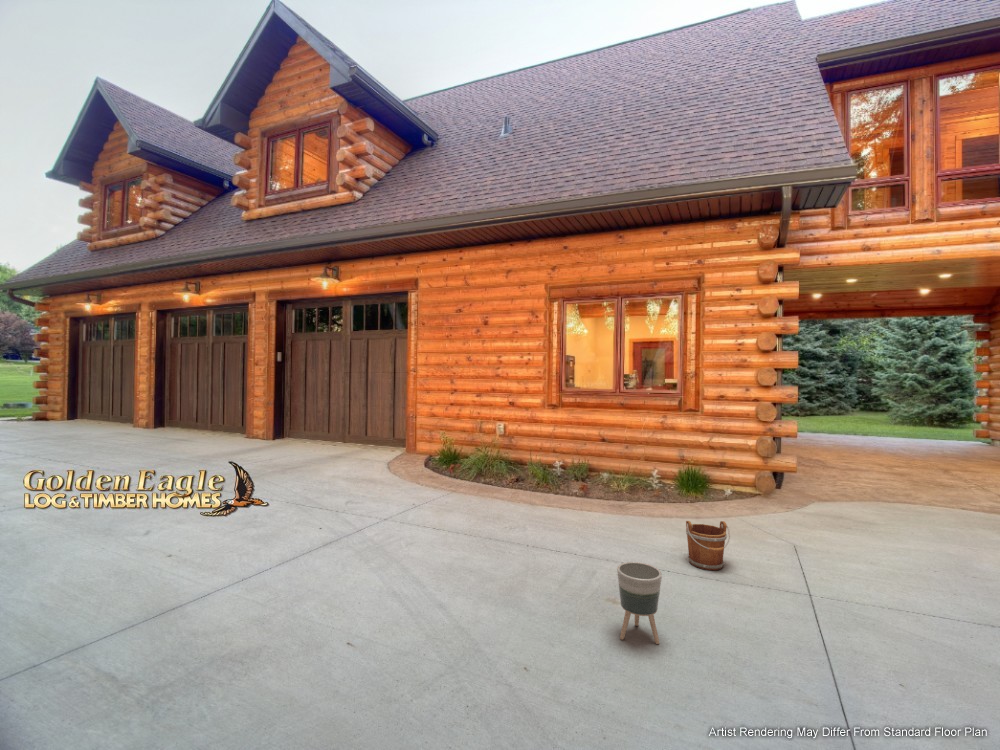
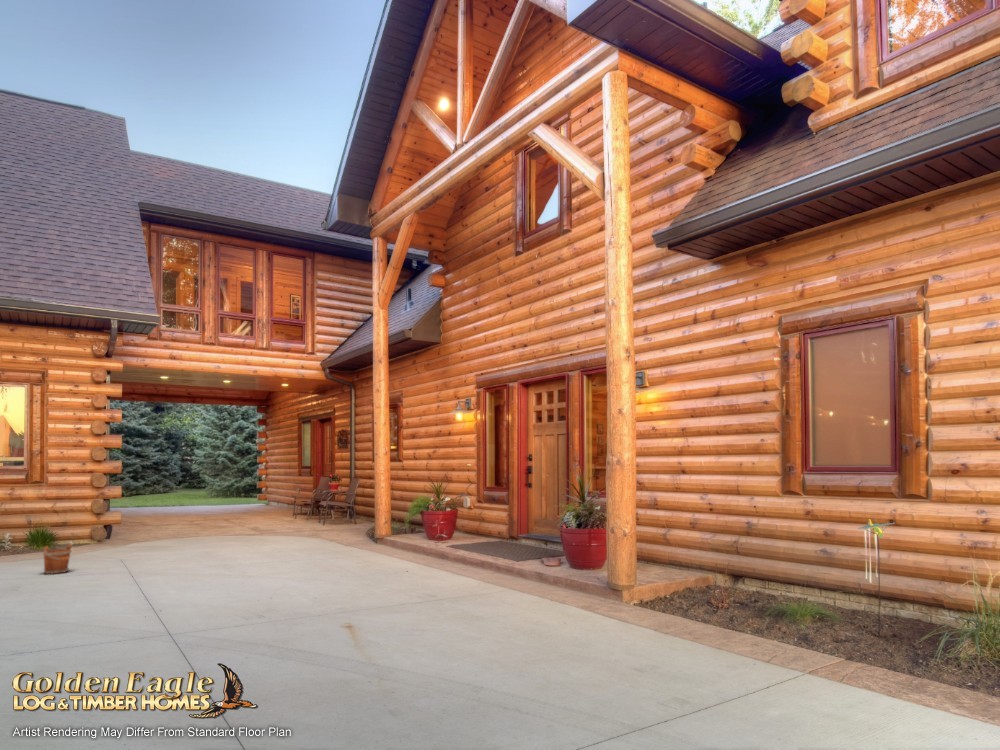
planter: present [617,562,662,644] -> none [16,555,44,595]

